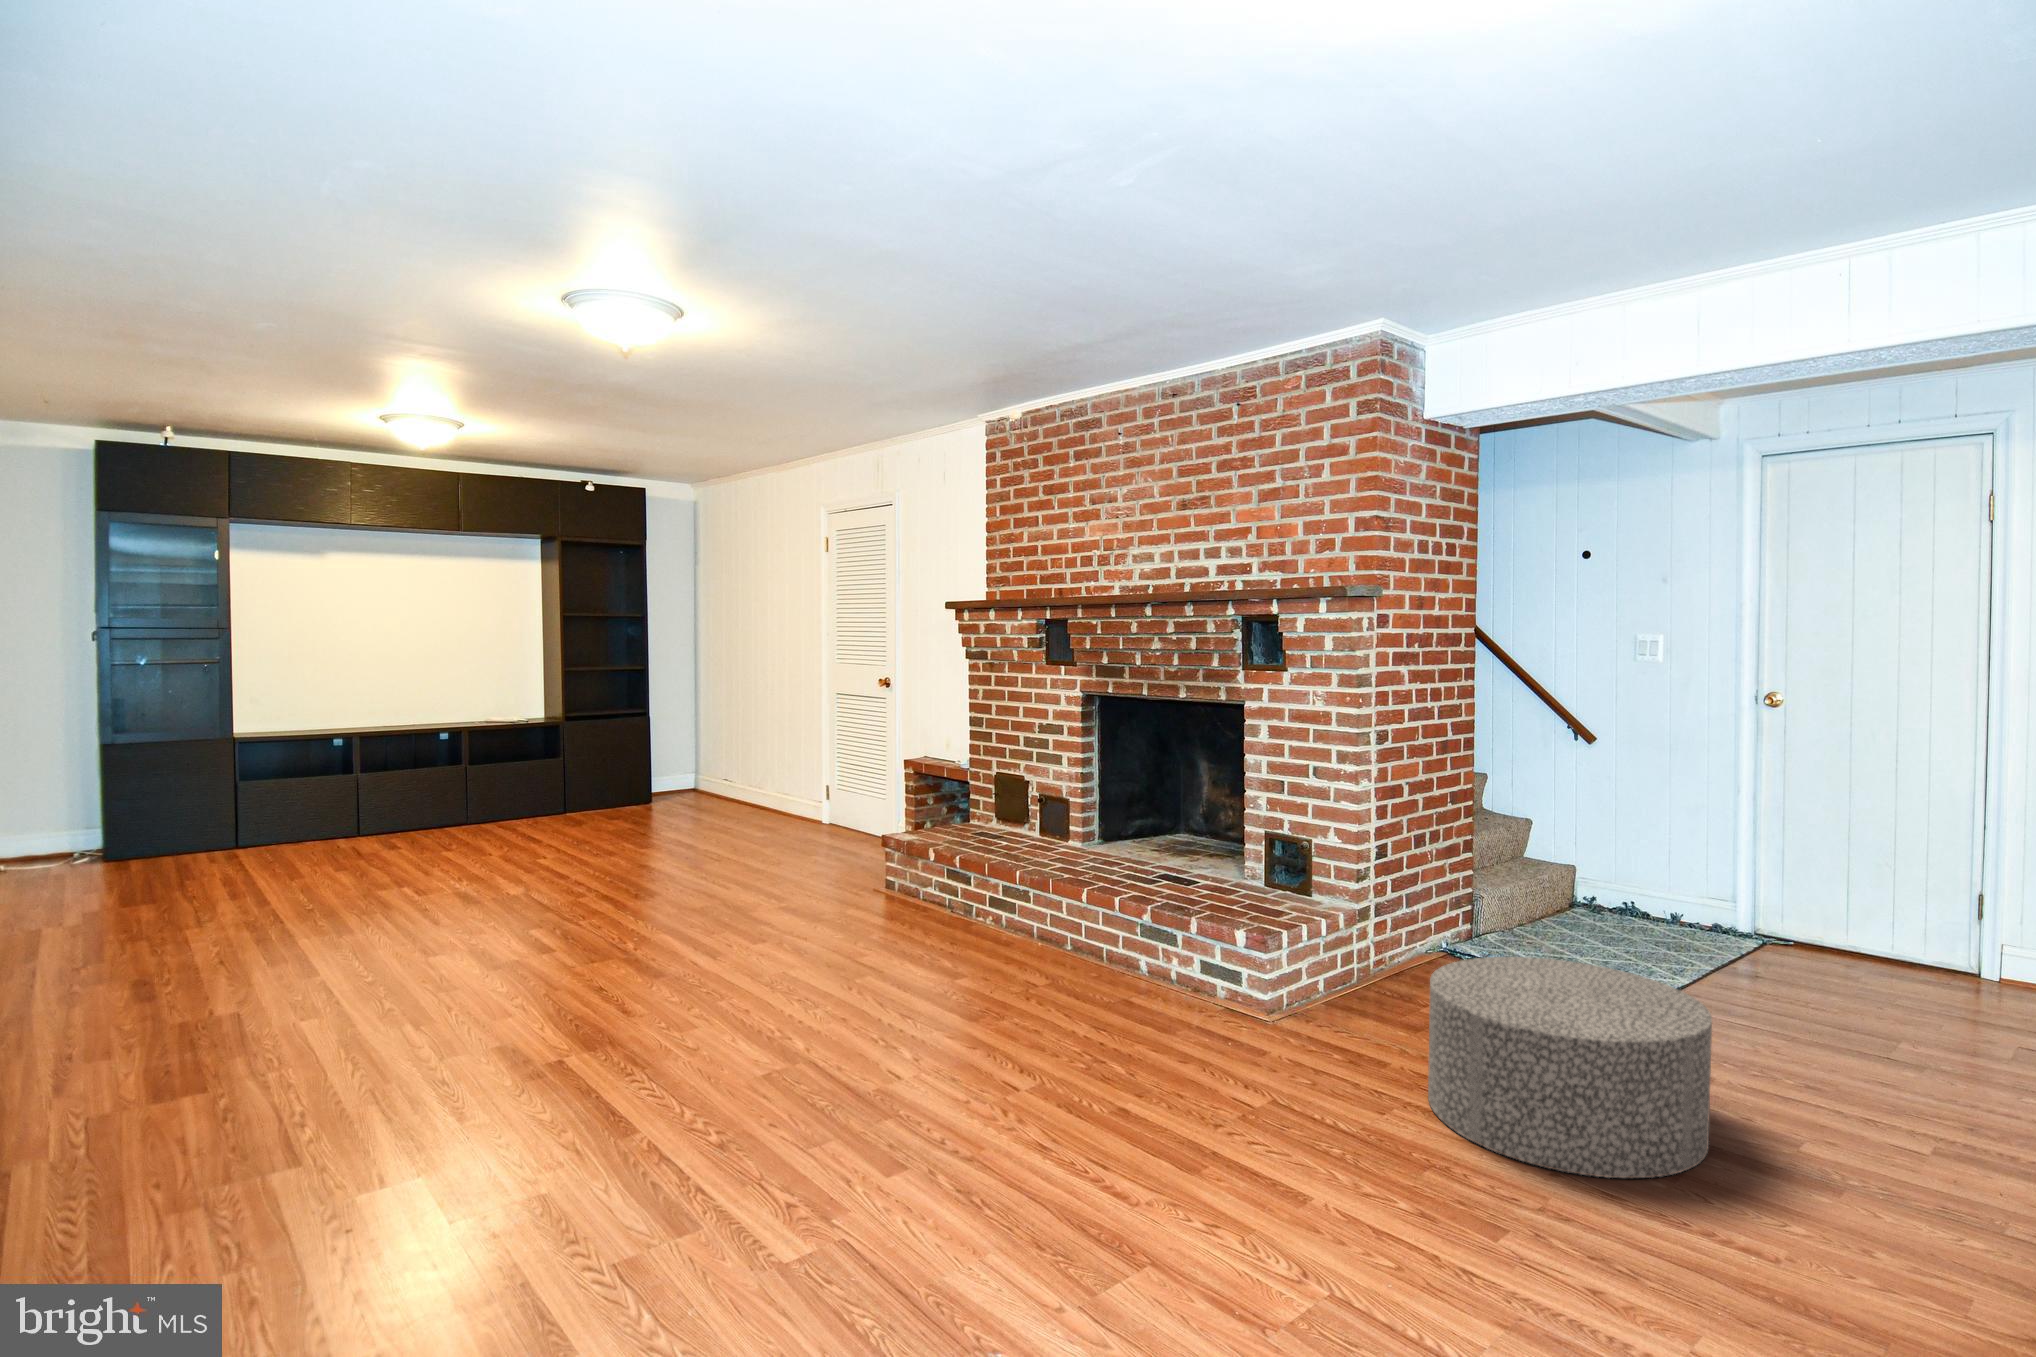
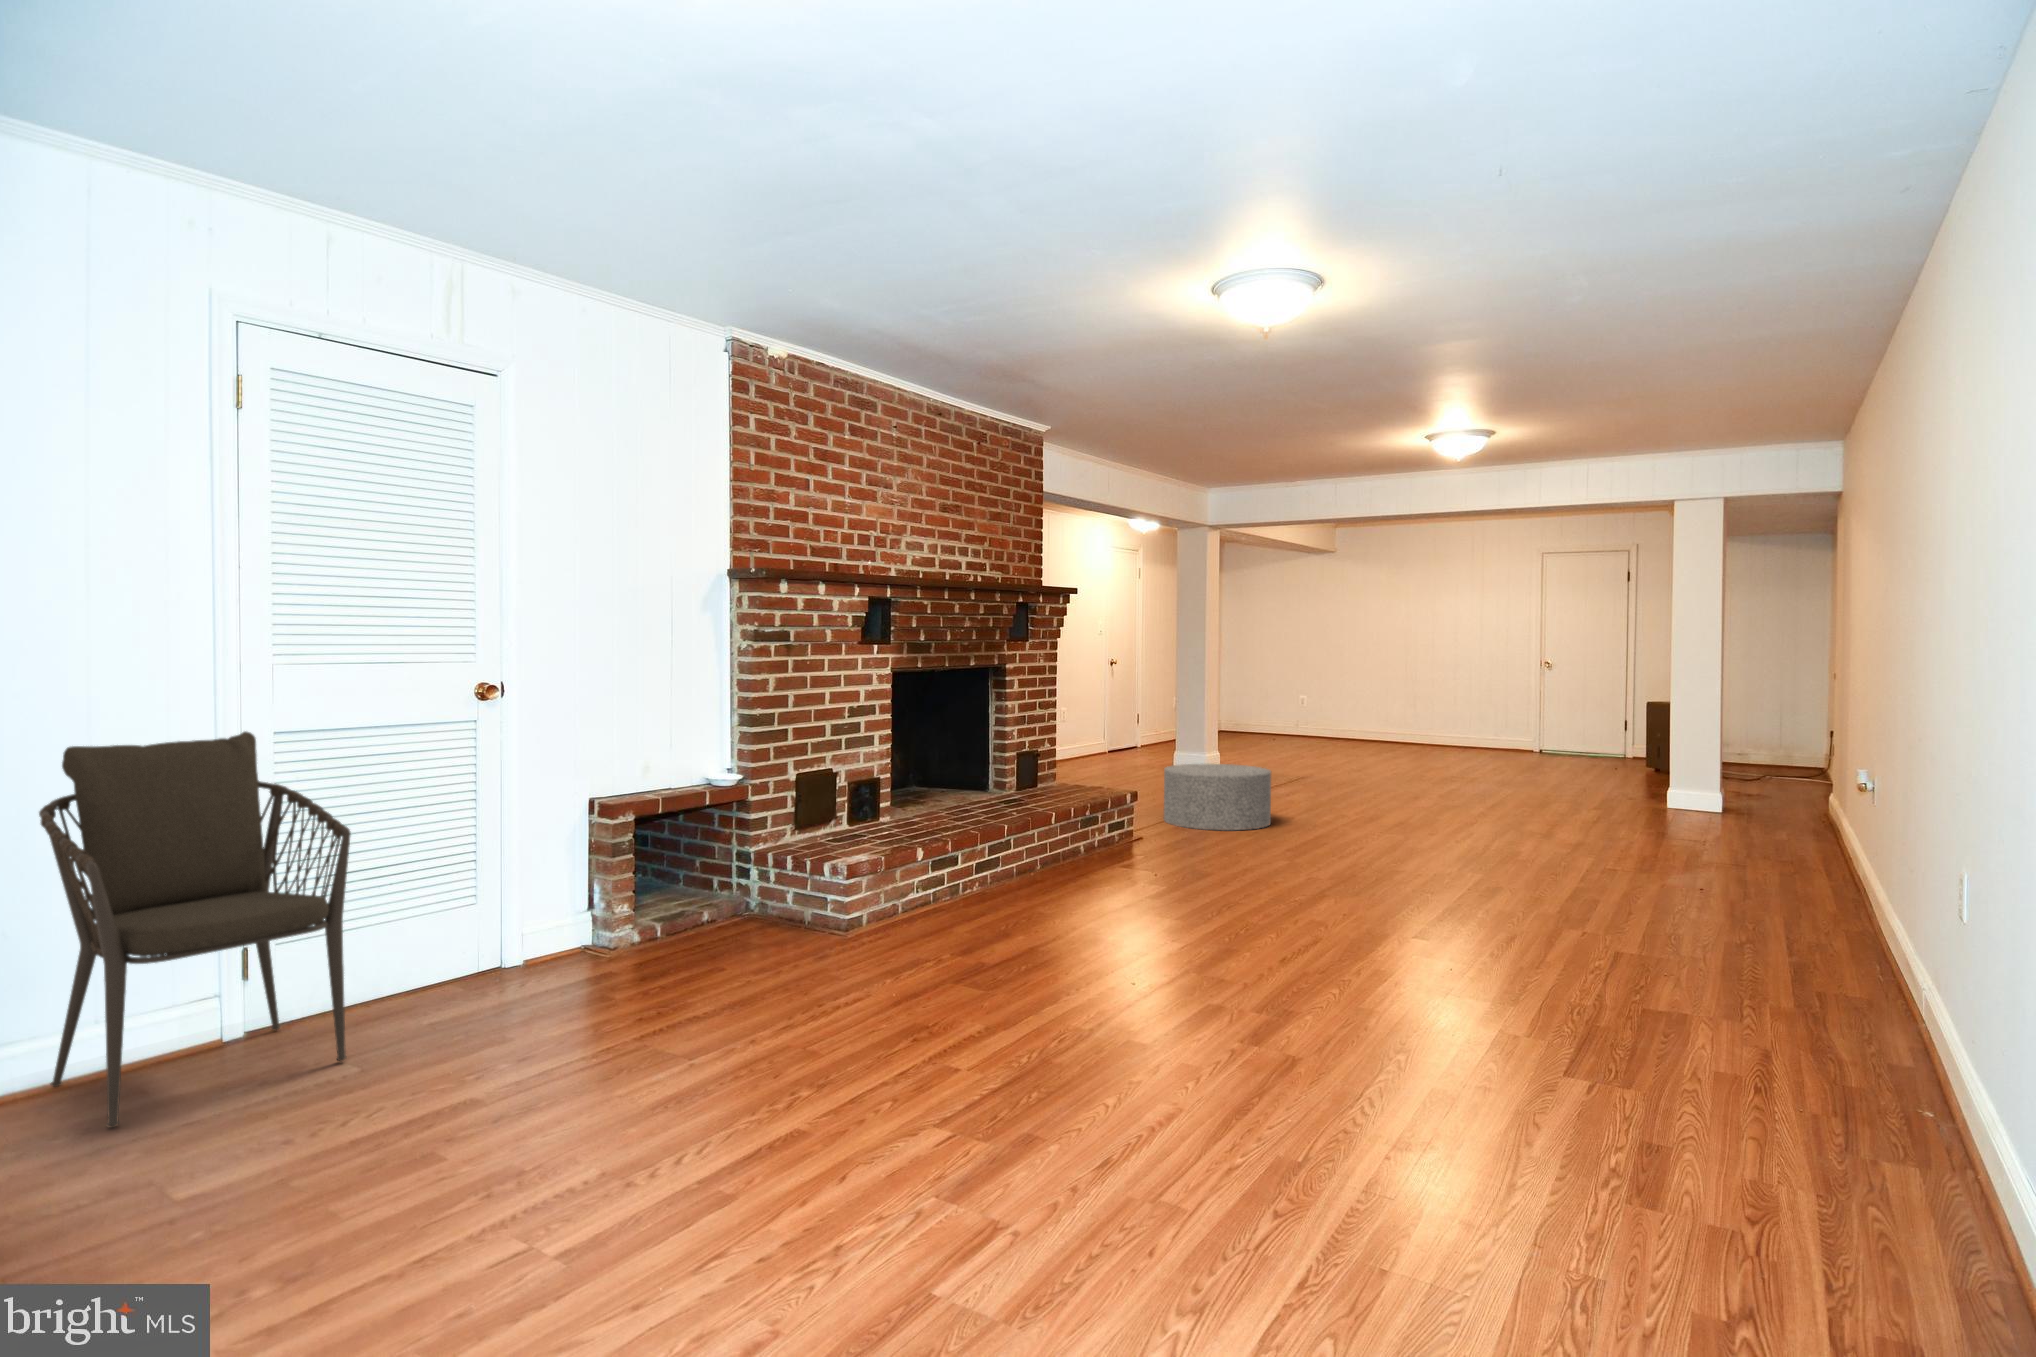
armchair: none [704,691,806,831] -> present [39,731,351,1128]

